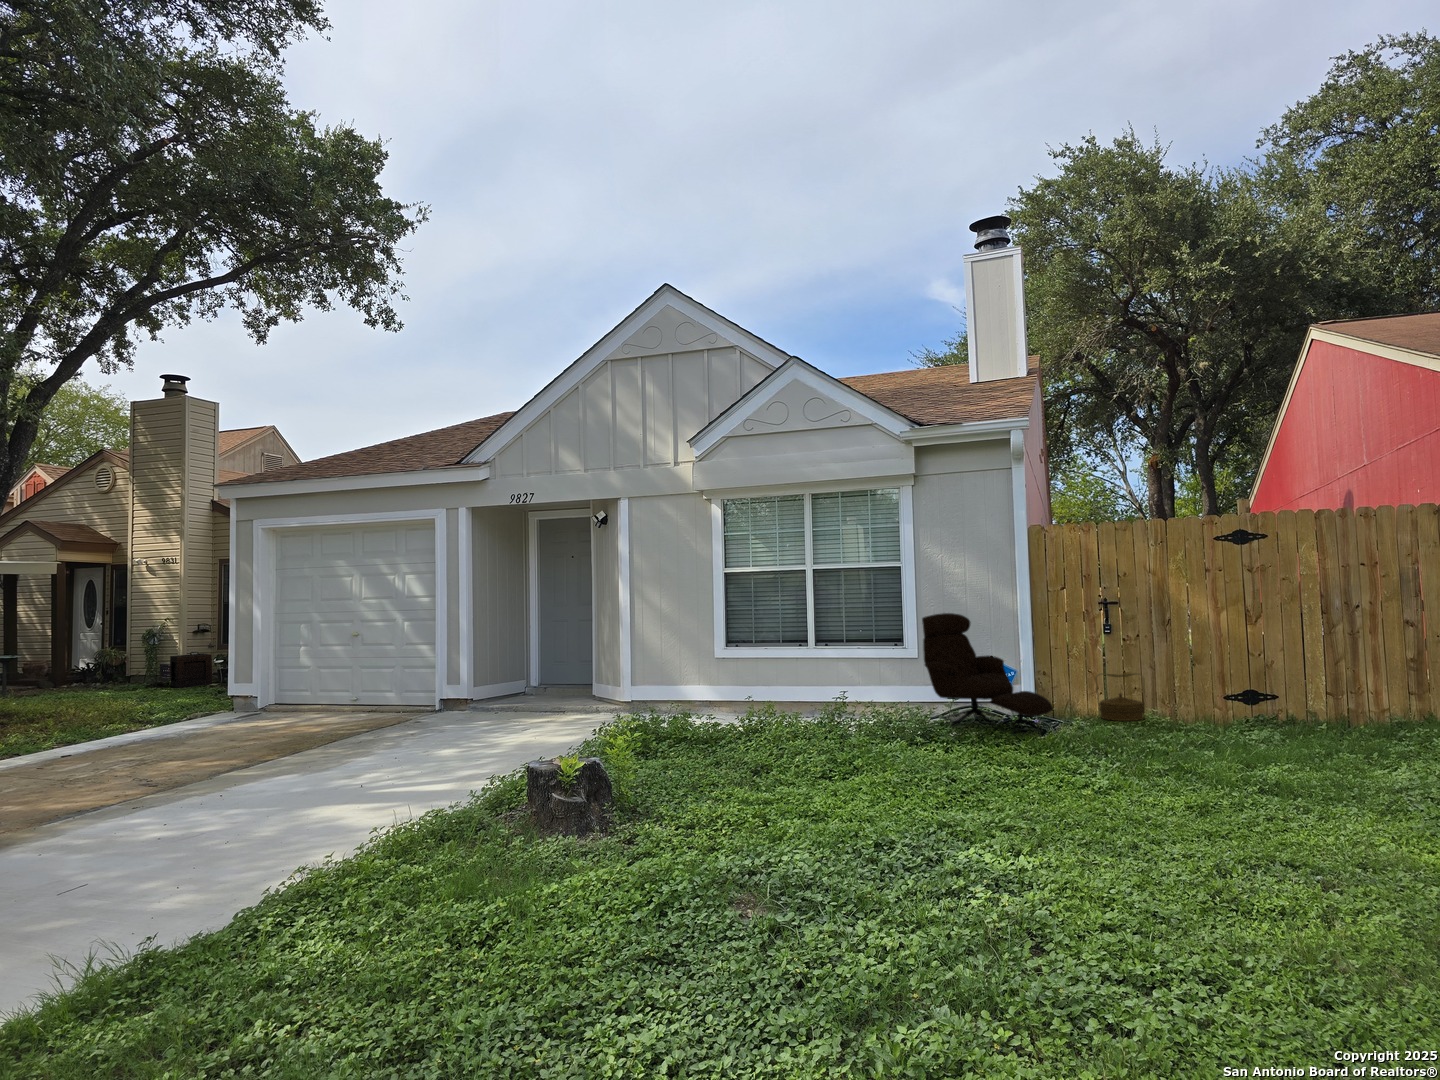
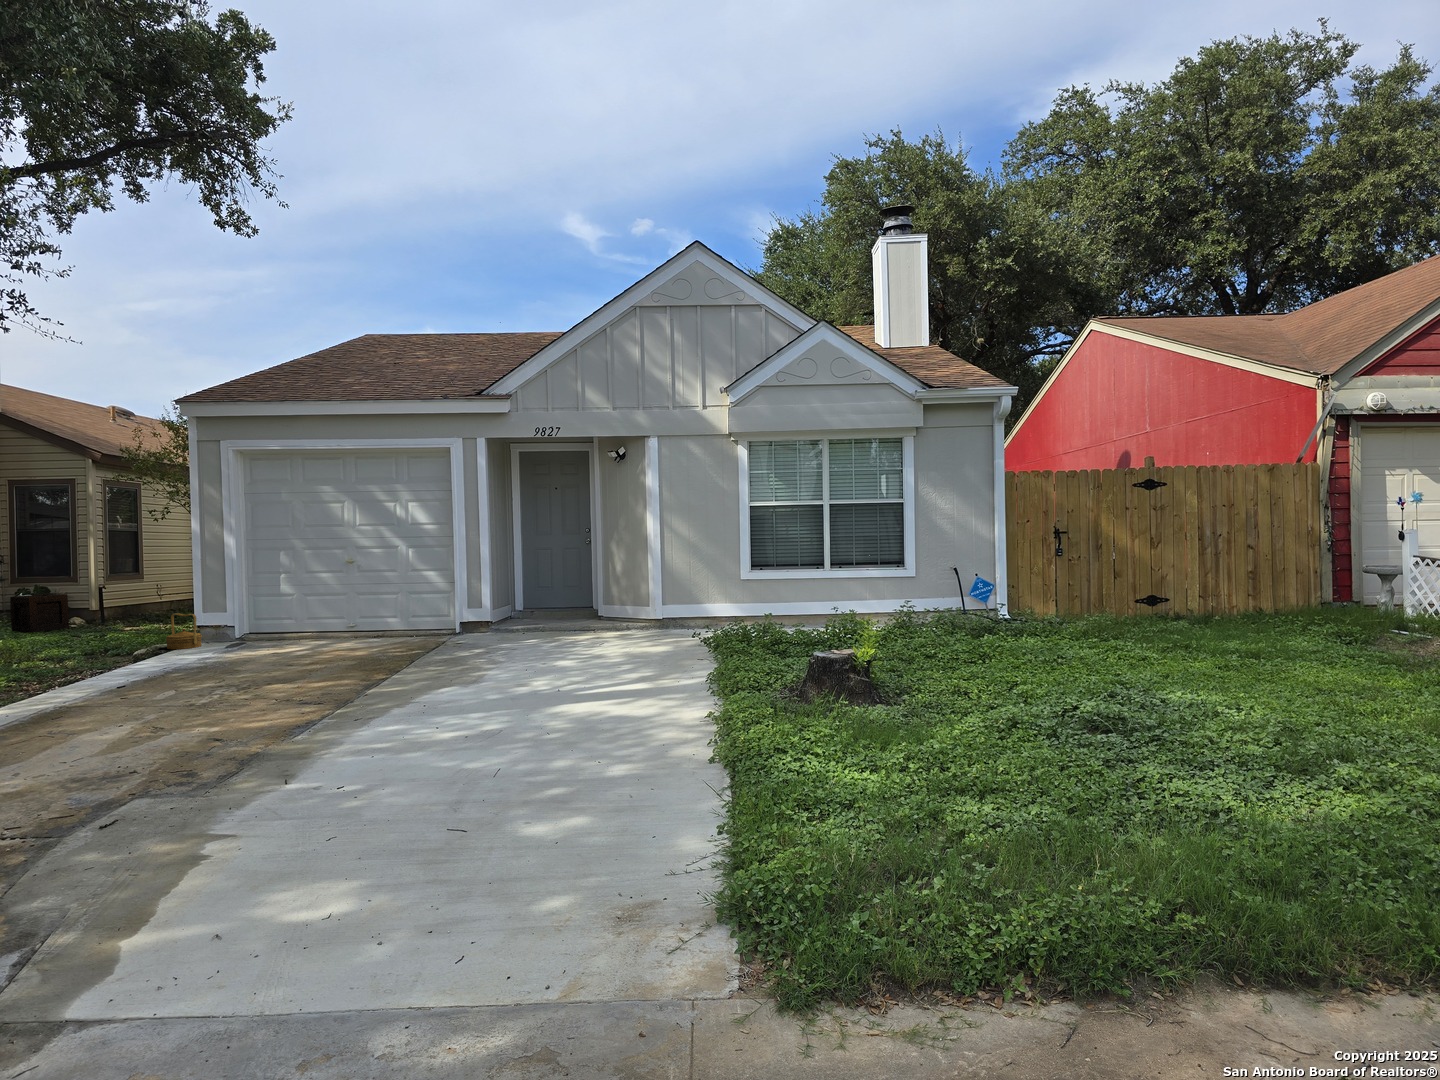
lounge chair: present [922,613,1053,733] -> none [933,540,1036,629]
woven basket: present [1095,673,1145,721] -> present [166,613,202,649]

